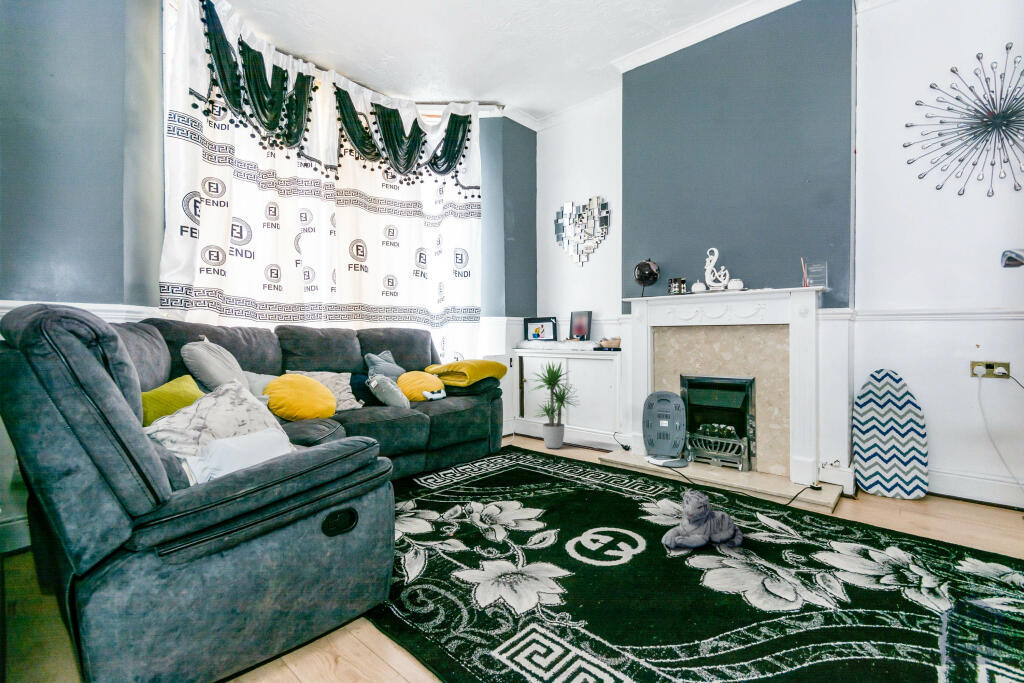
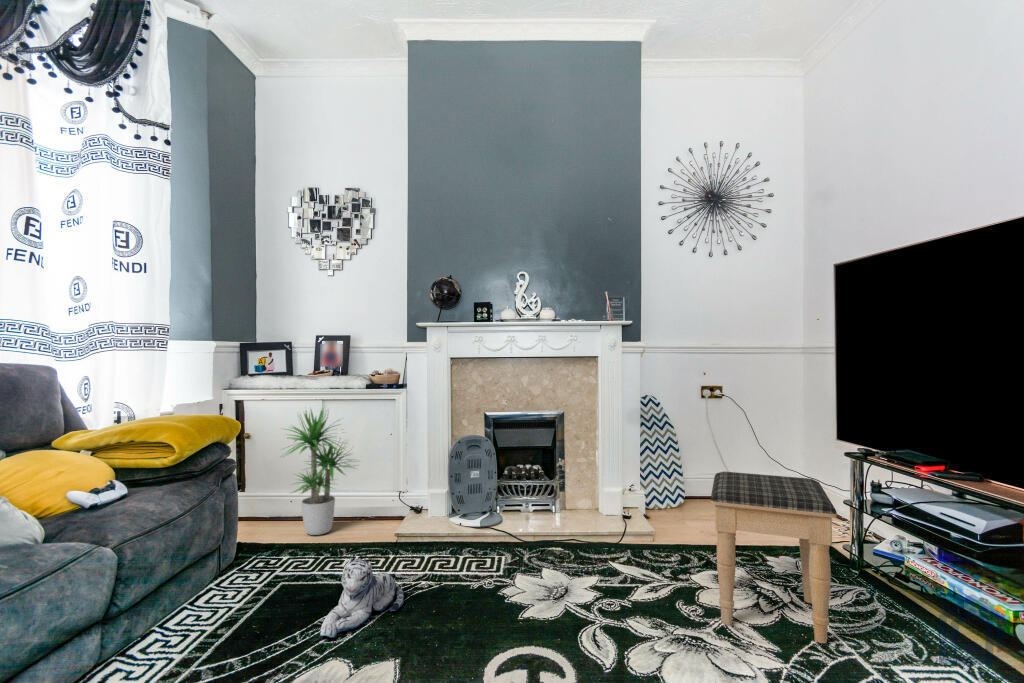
footstool: none [782,438,977,632] -> present [711,472,837,643]
plush toy: present [661,489,743,548] -> present [320,558,404,637]

